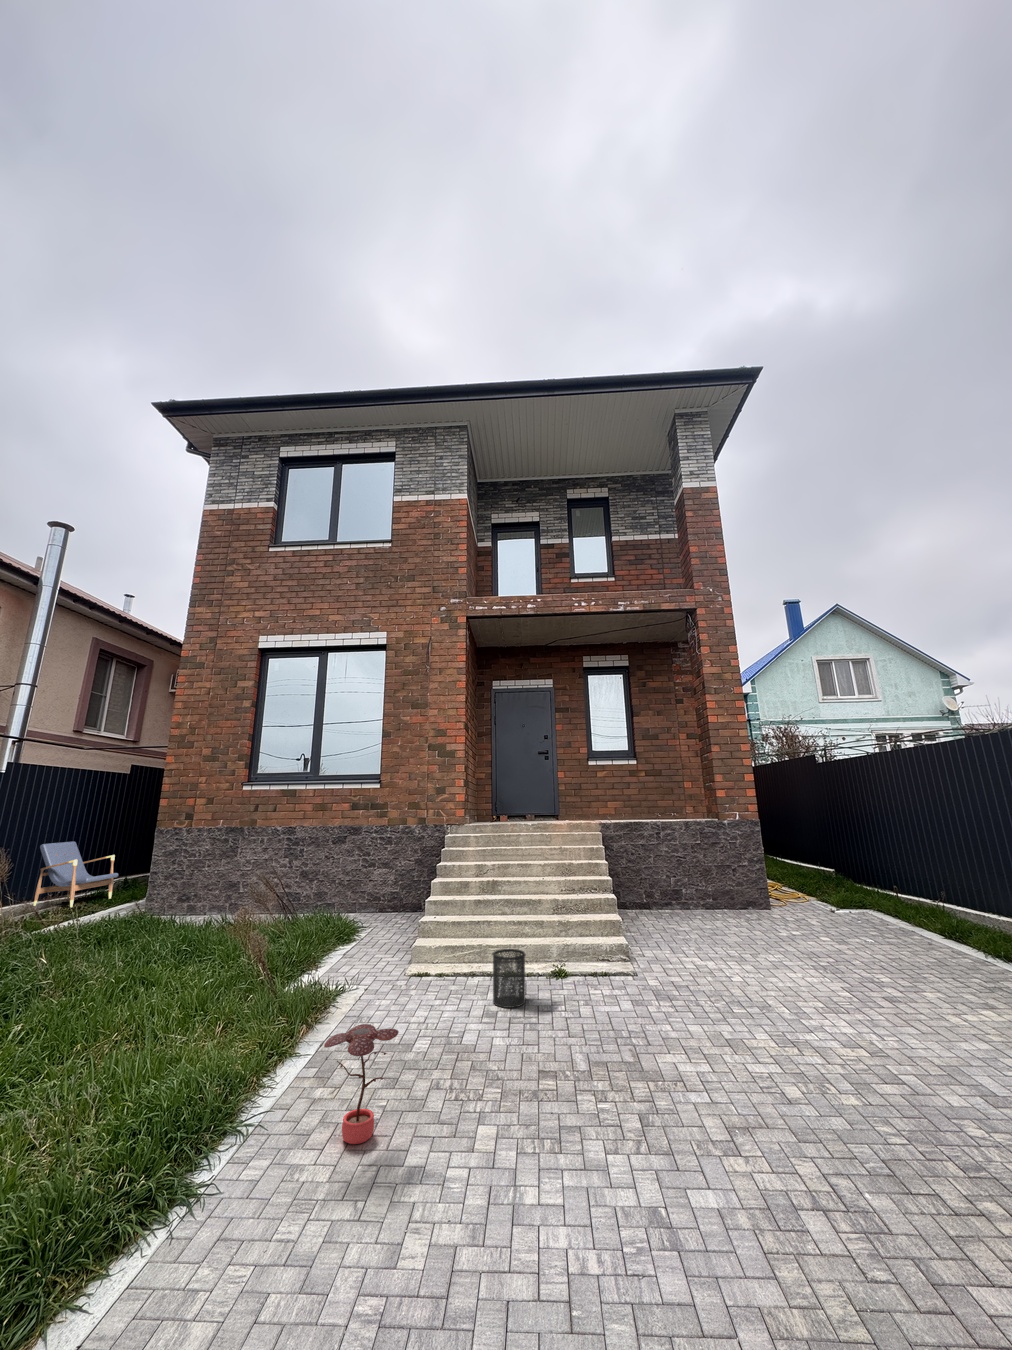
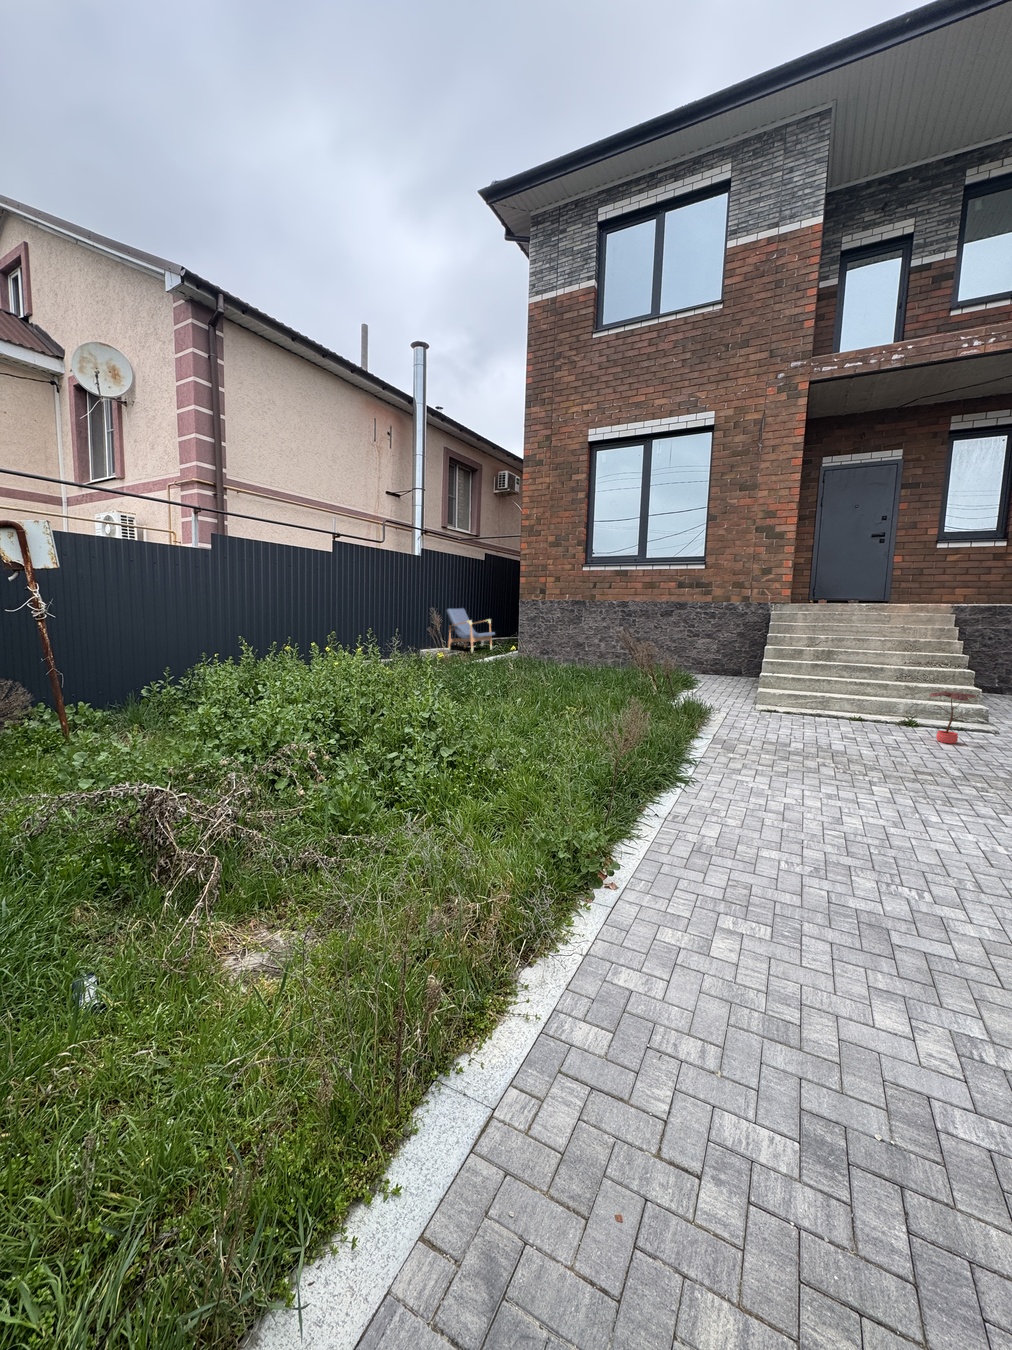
trash can: present [492,949,526,1008] -> none [848,700,887,744]
potted plant: present [324,1024,399,1144] -> present [929,691,976,744]

